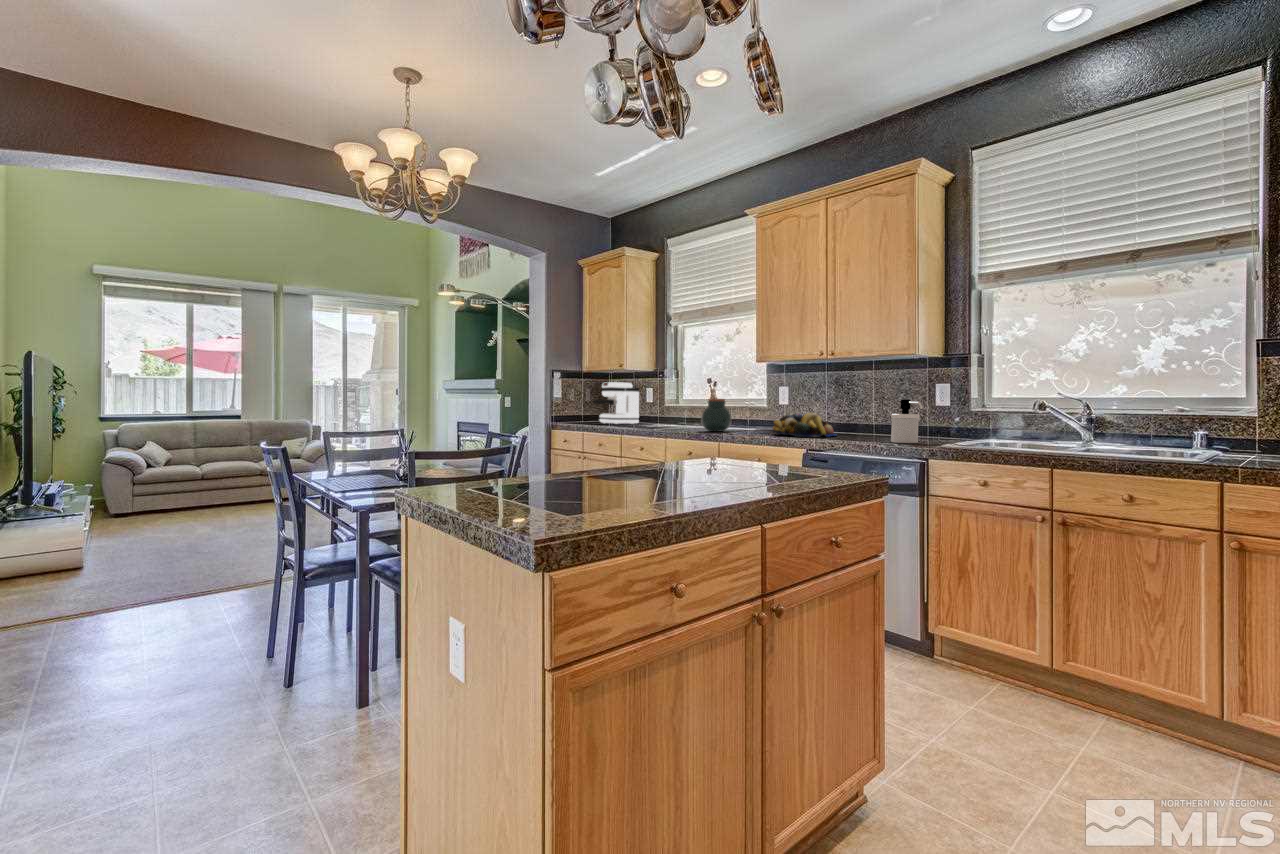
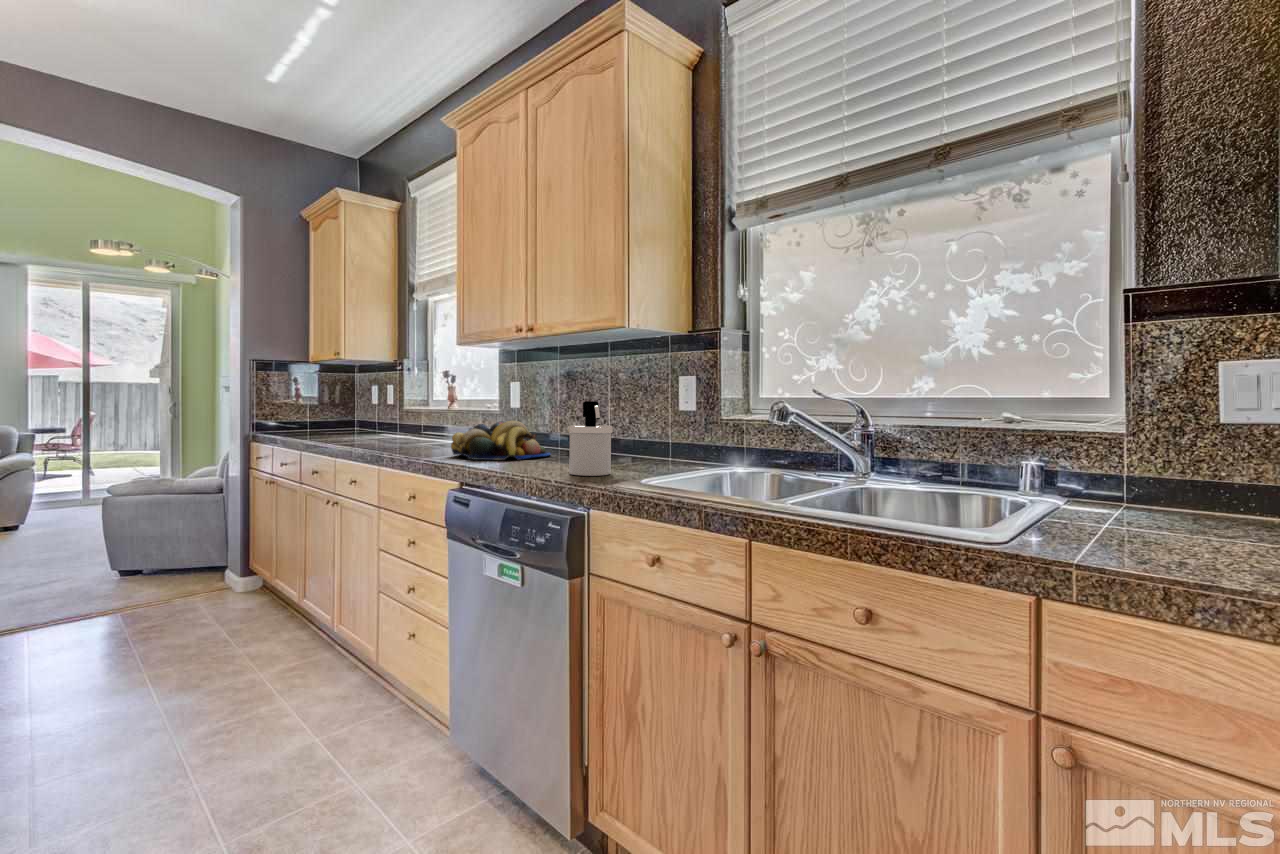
coffee maker: present [593,382,639,424] -> none [307,377,374,434]
jar: present [701,399,731,432] -> none [382,399,429,448]

